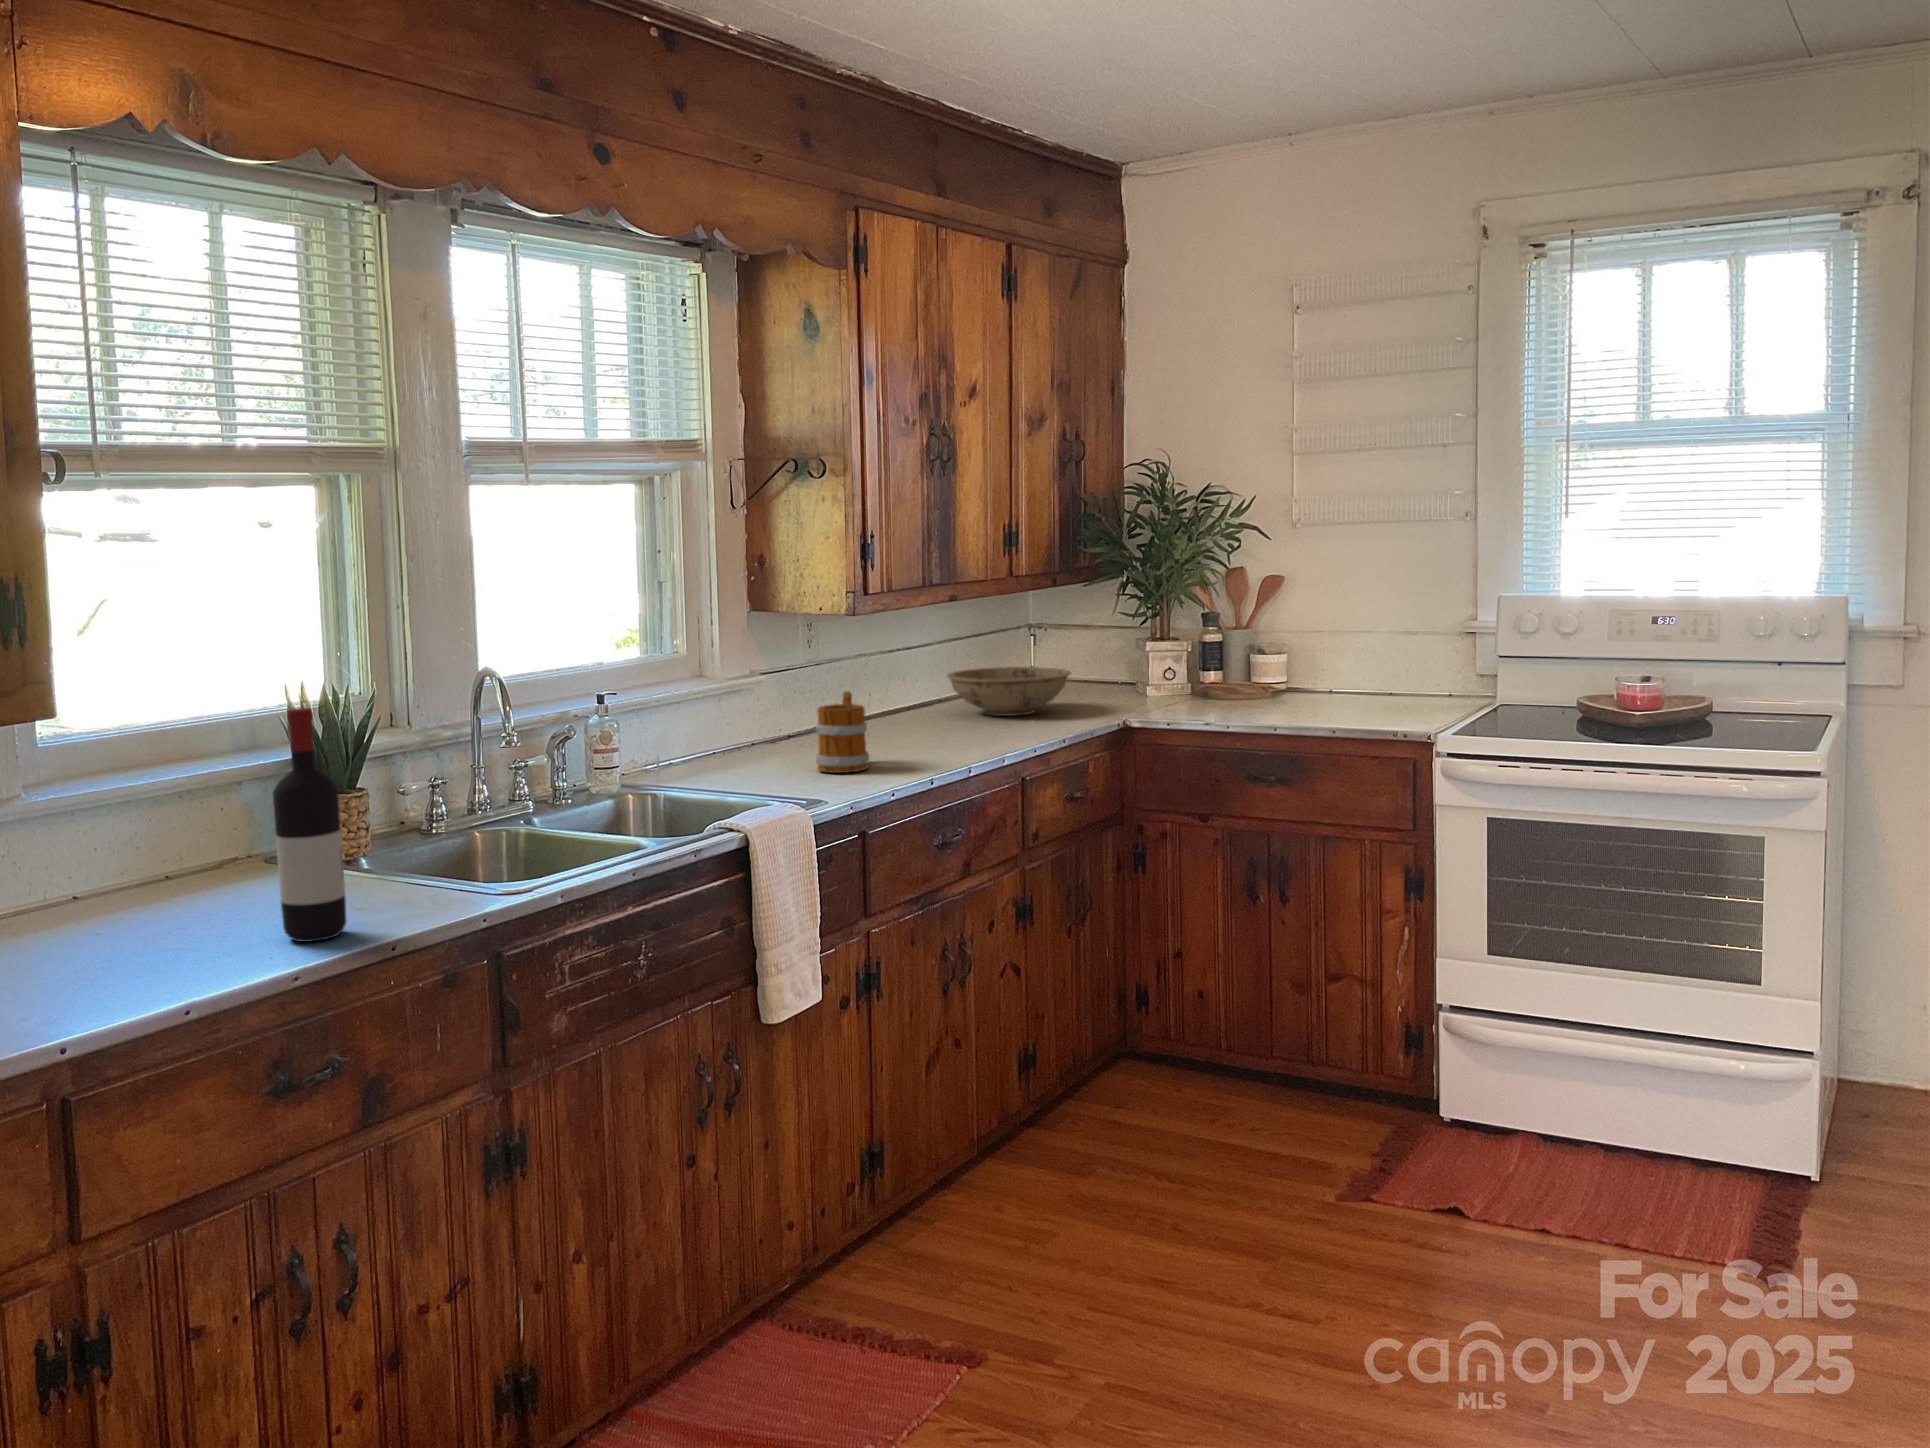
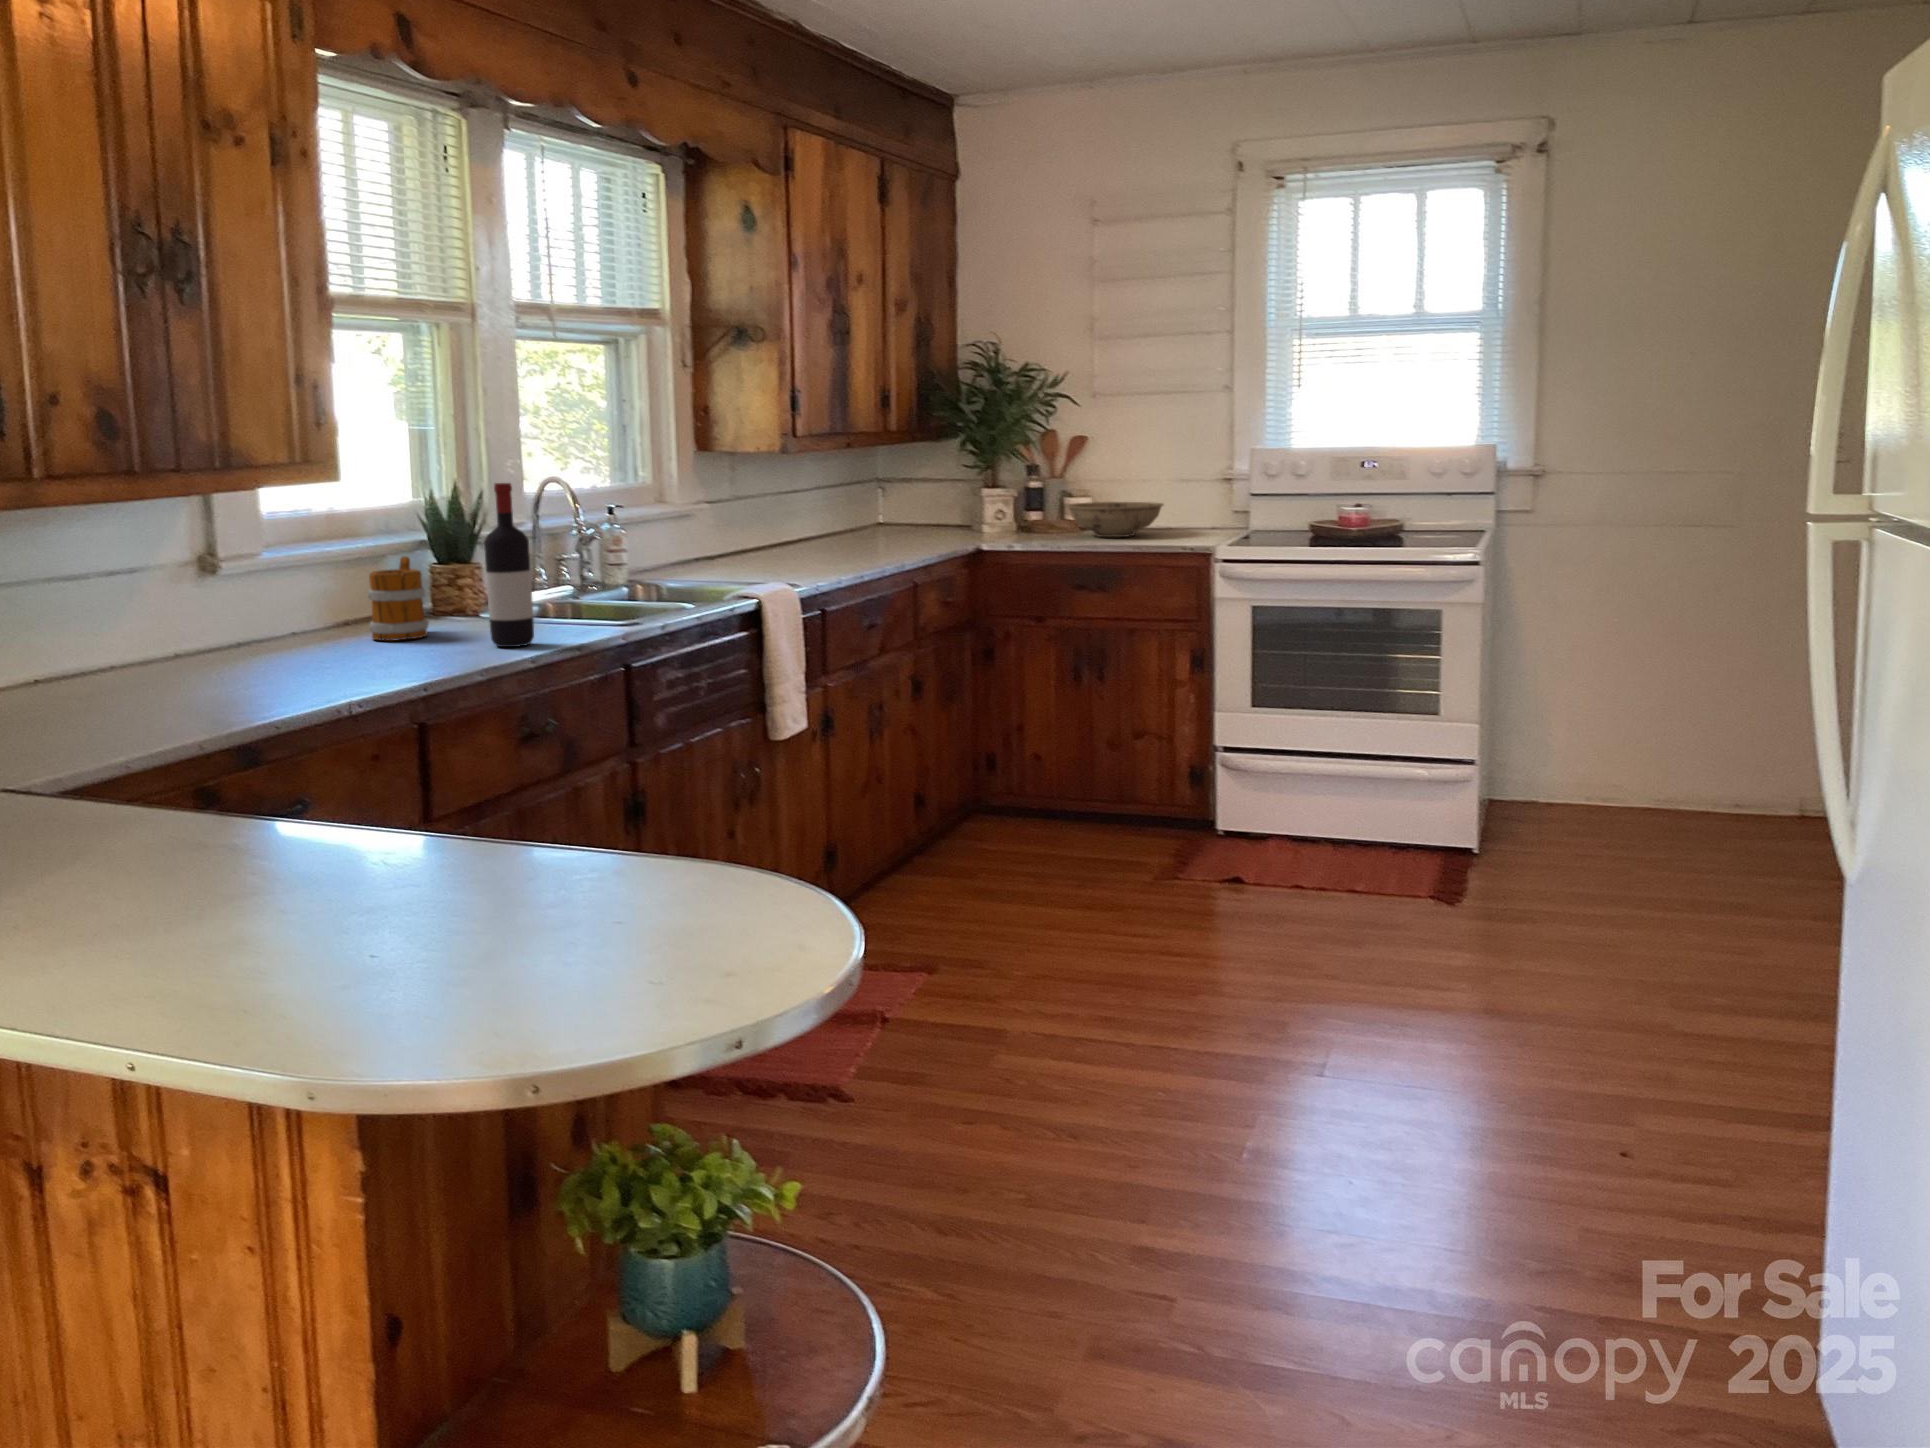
bowl: present [947,667,1071,716] -> present [1067,502,1163,537]
mug: present [816,691,869,773] -> present [368,556,429,641]

